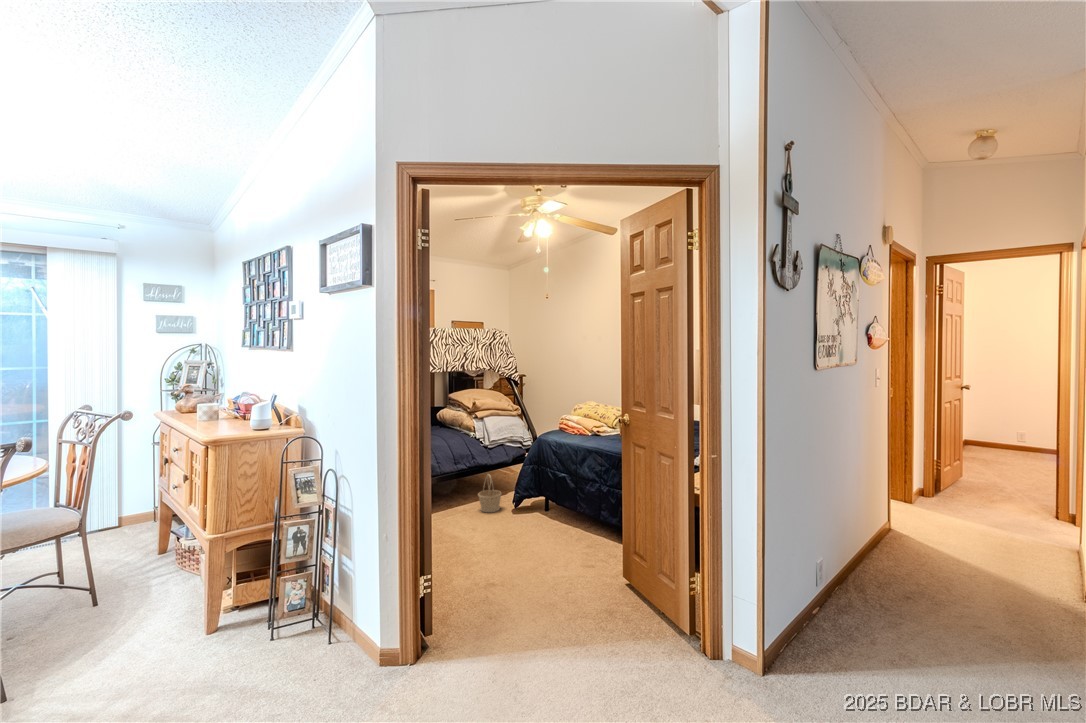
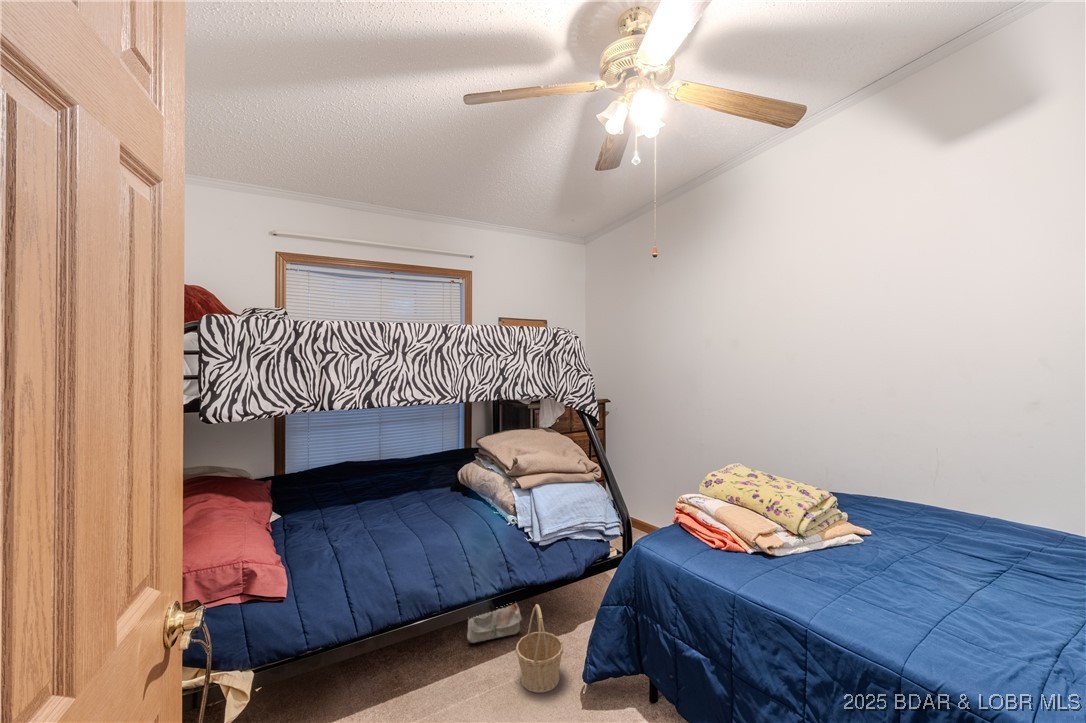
bag: none [448,468,478,503] -> present [467,603,522,643]

